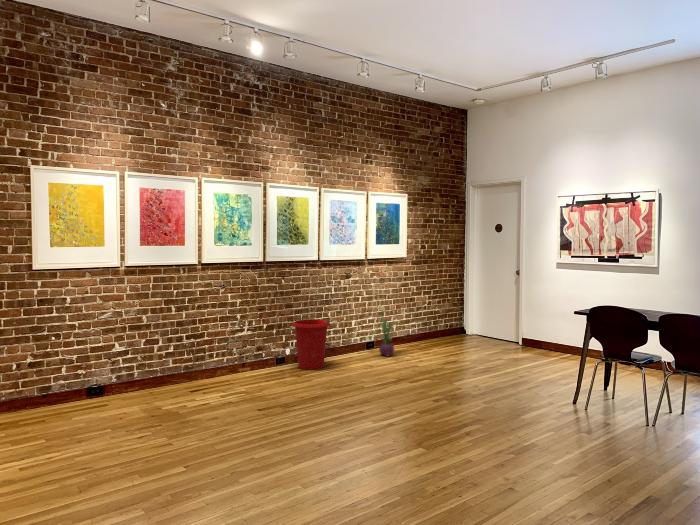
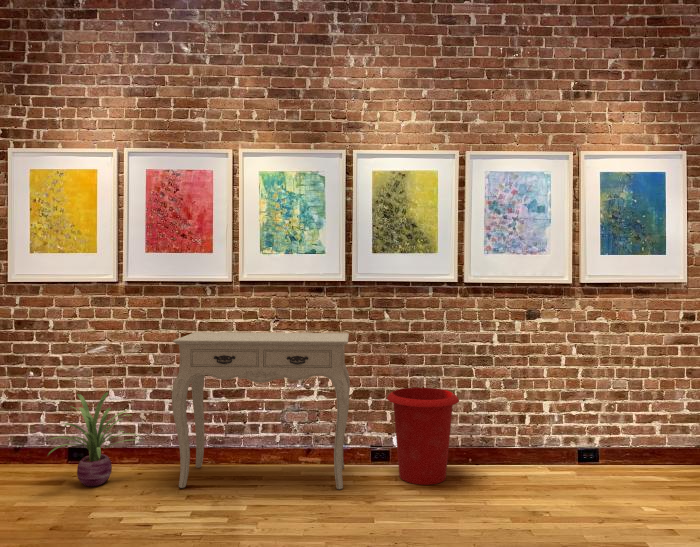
console table: none [177,292,289,394] -> present [172,332,350,489]
decorative plant: present [370,314,394,356] -> present [48,392,142,486]

